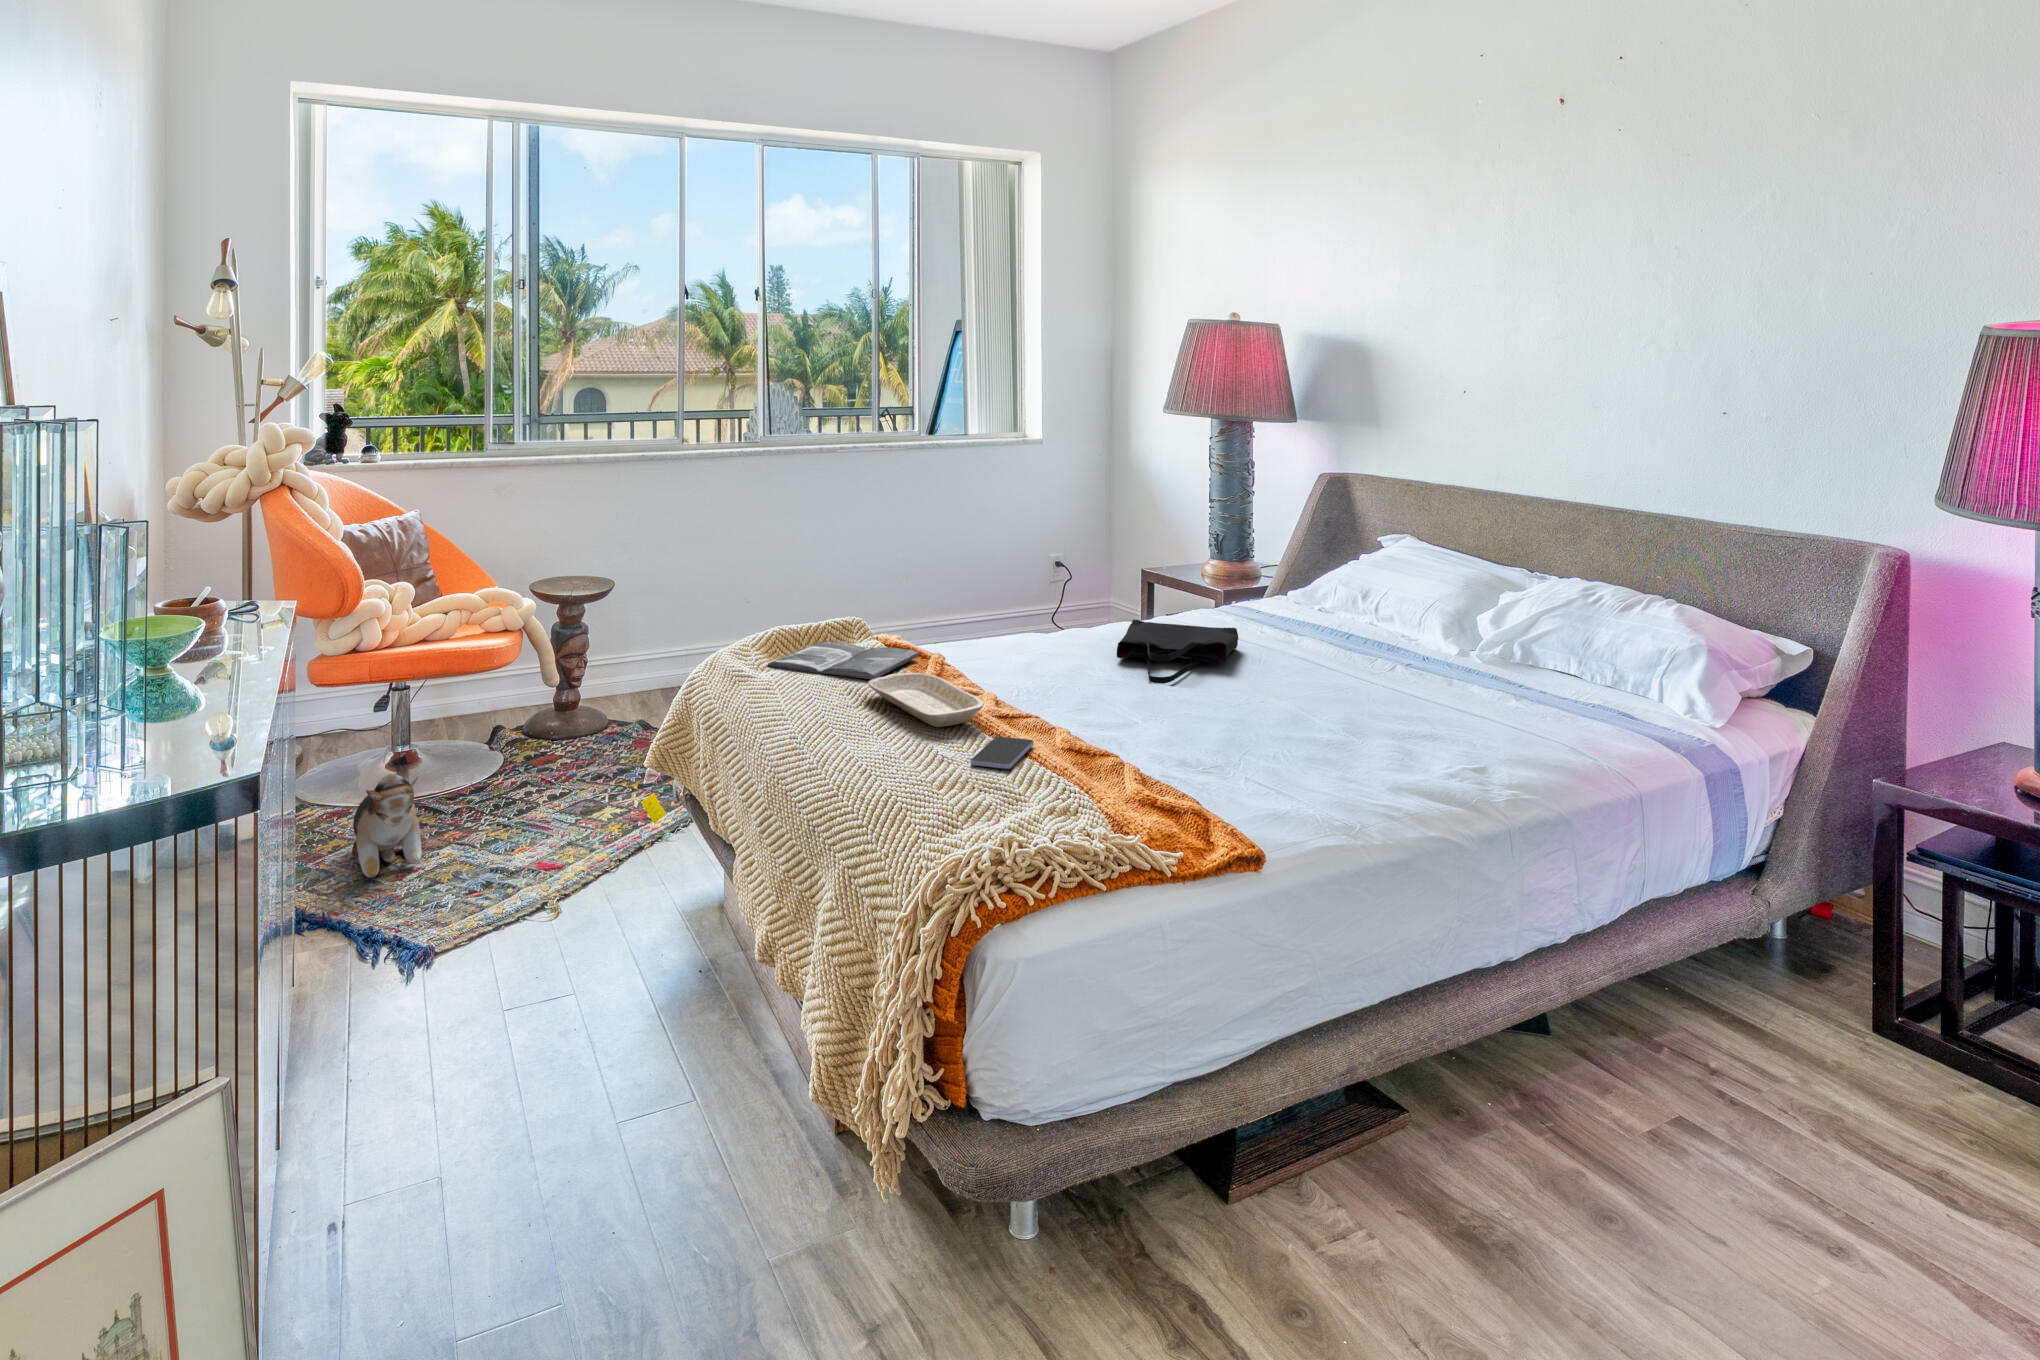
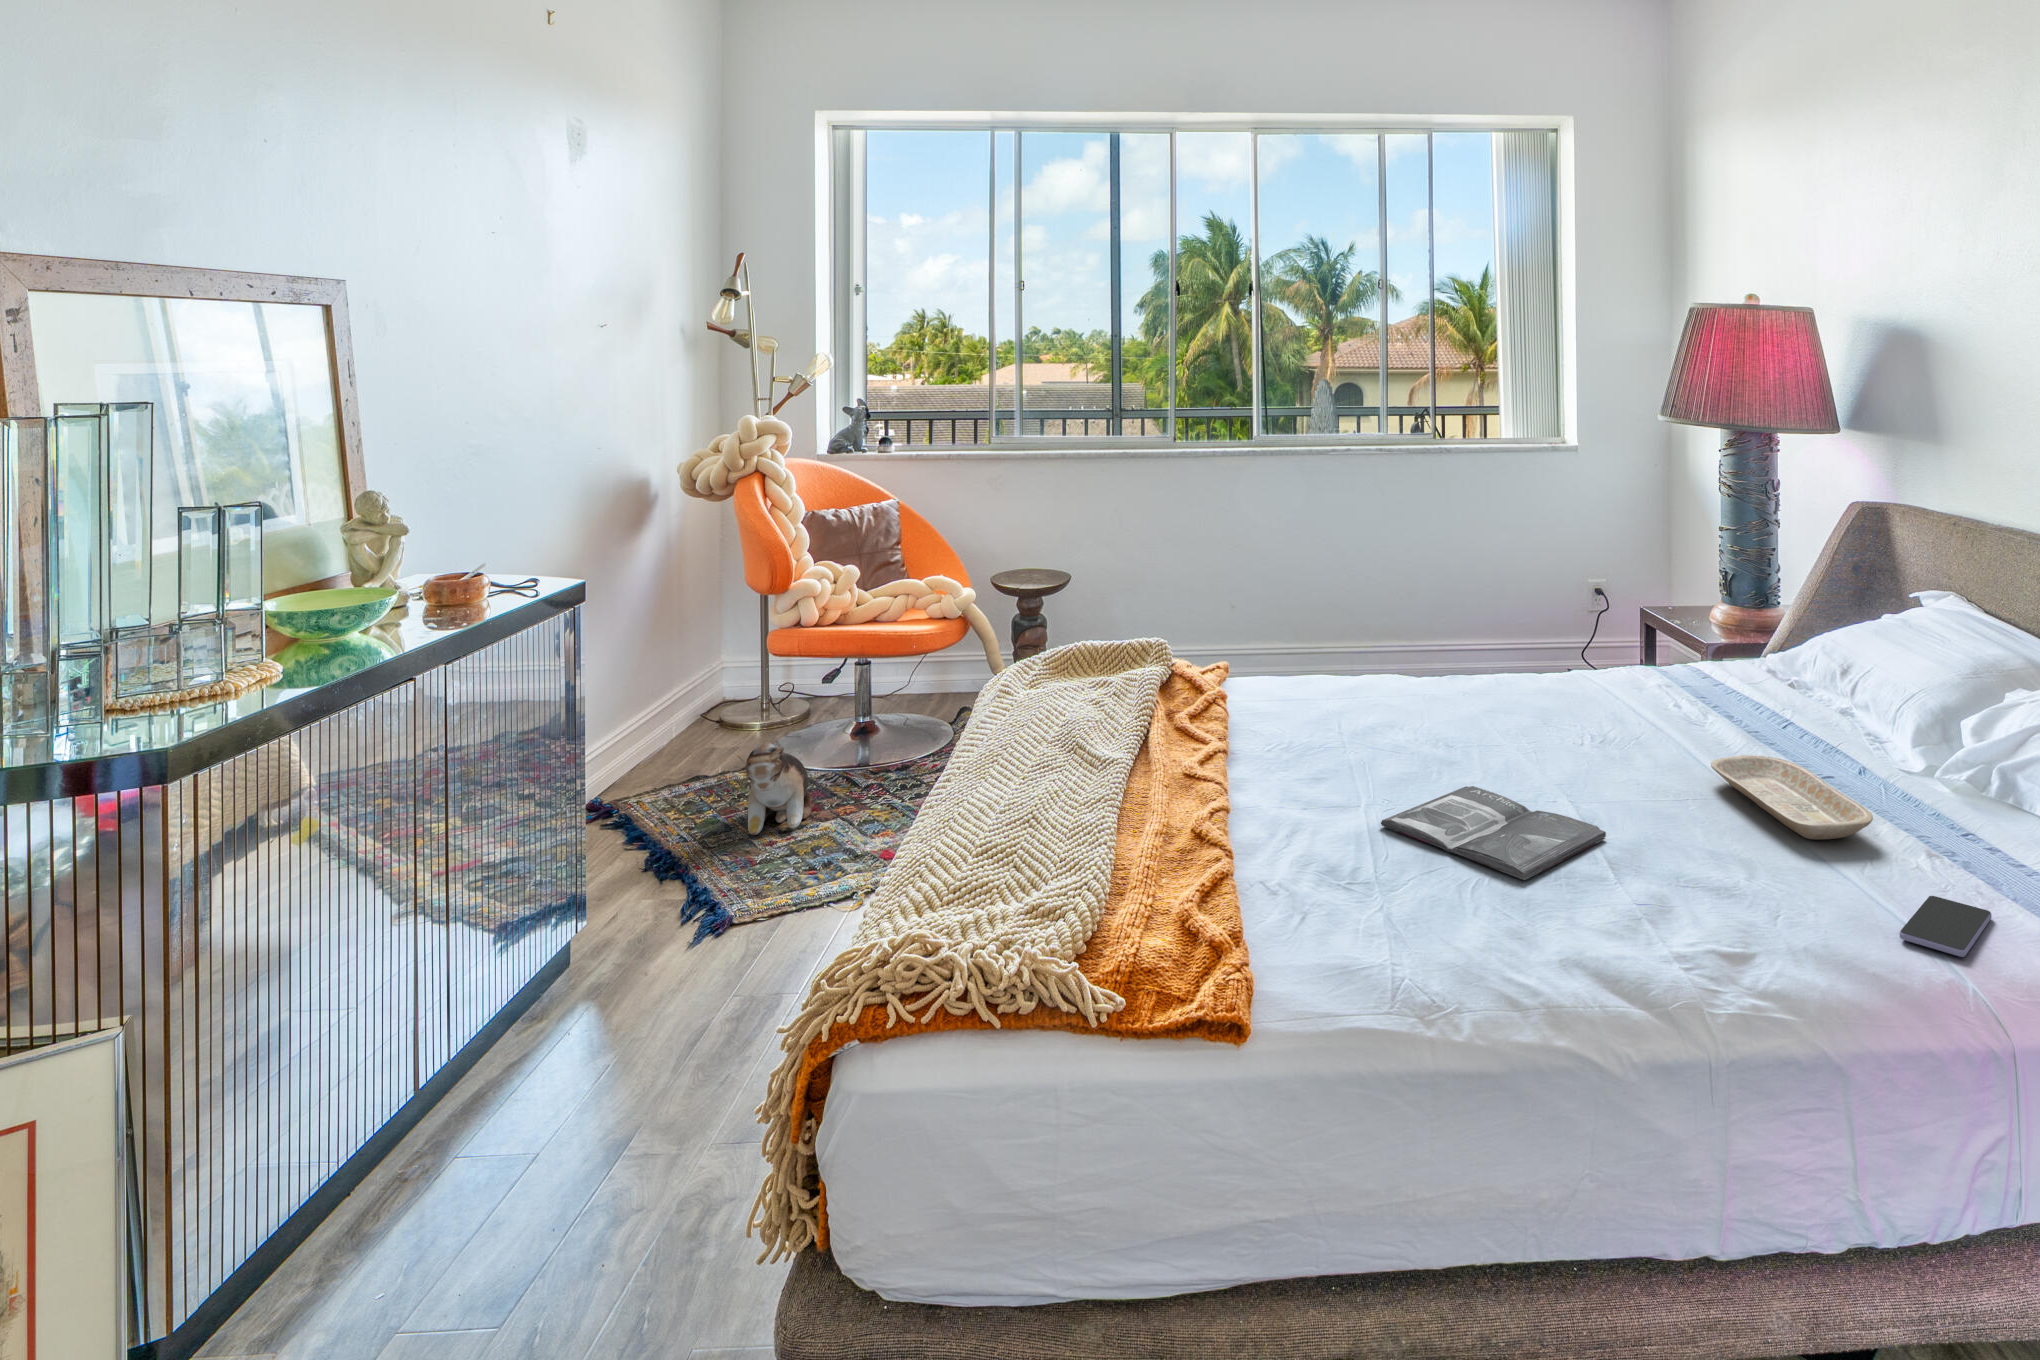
tote bag: present [1117,619,1238,683] -> none [1435,669,1605,755]
magazine: present [767,641,919,679] -> present [1381,786,1606,880]
tray: present [868,673,984,727] -> present [1711,755,1873,840]
smartphone: present [970,737,1034,769] -> present [1900,896,1992,957]

